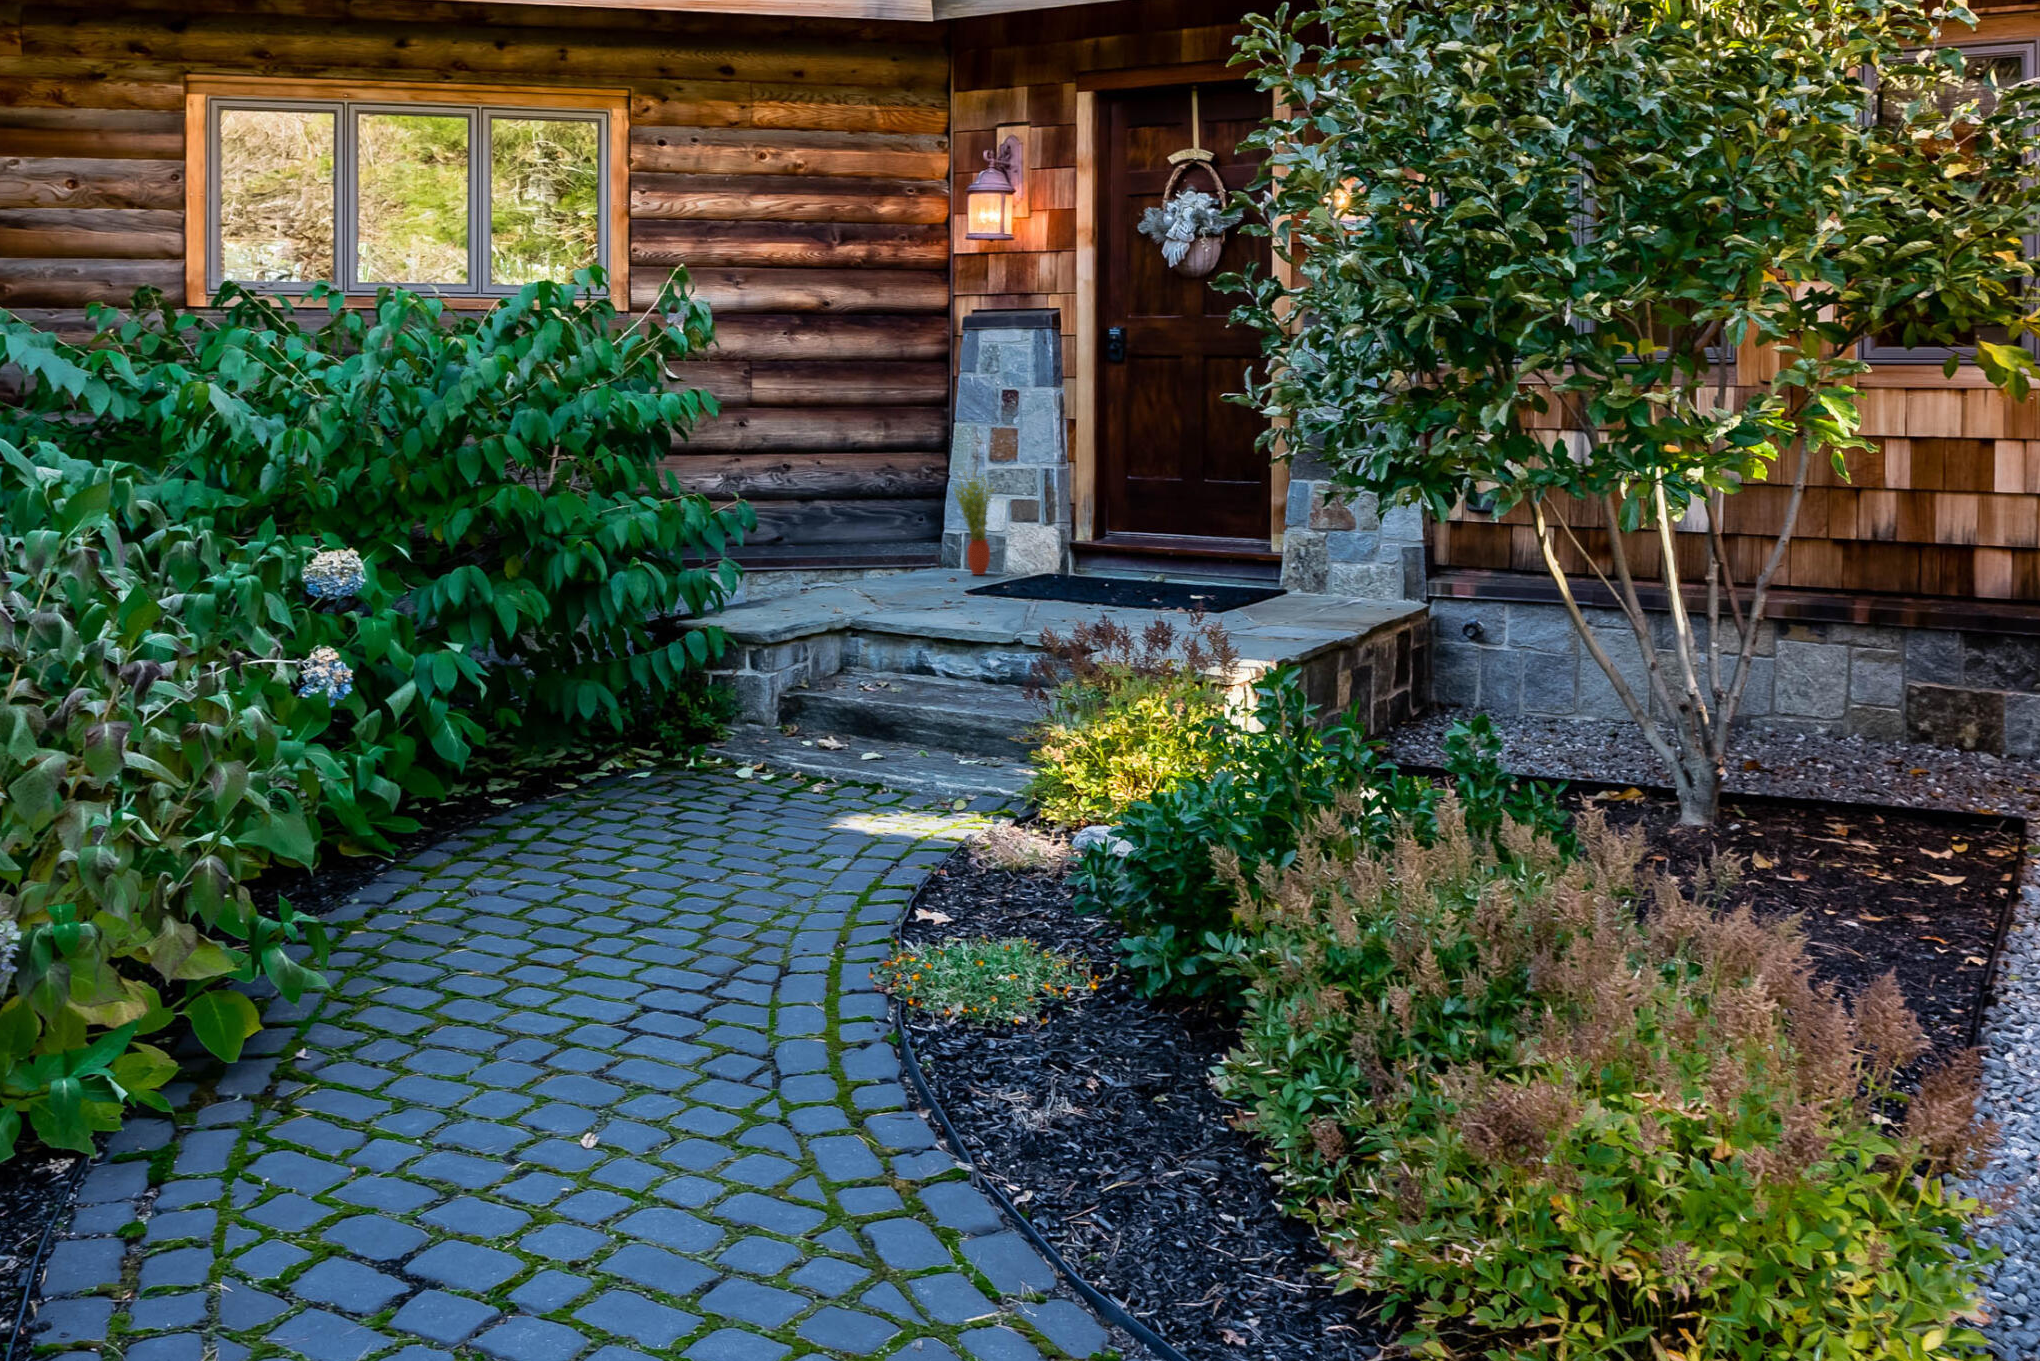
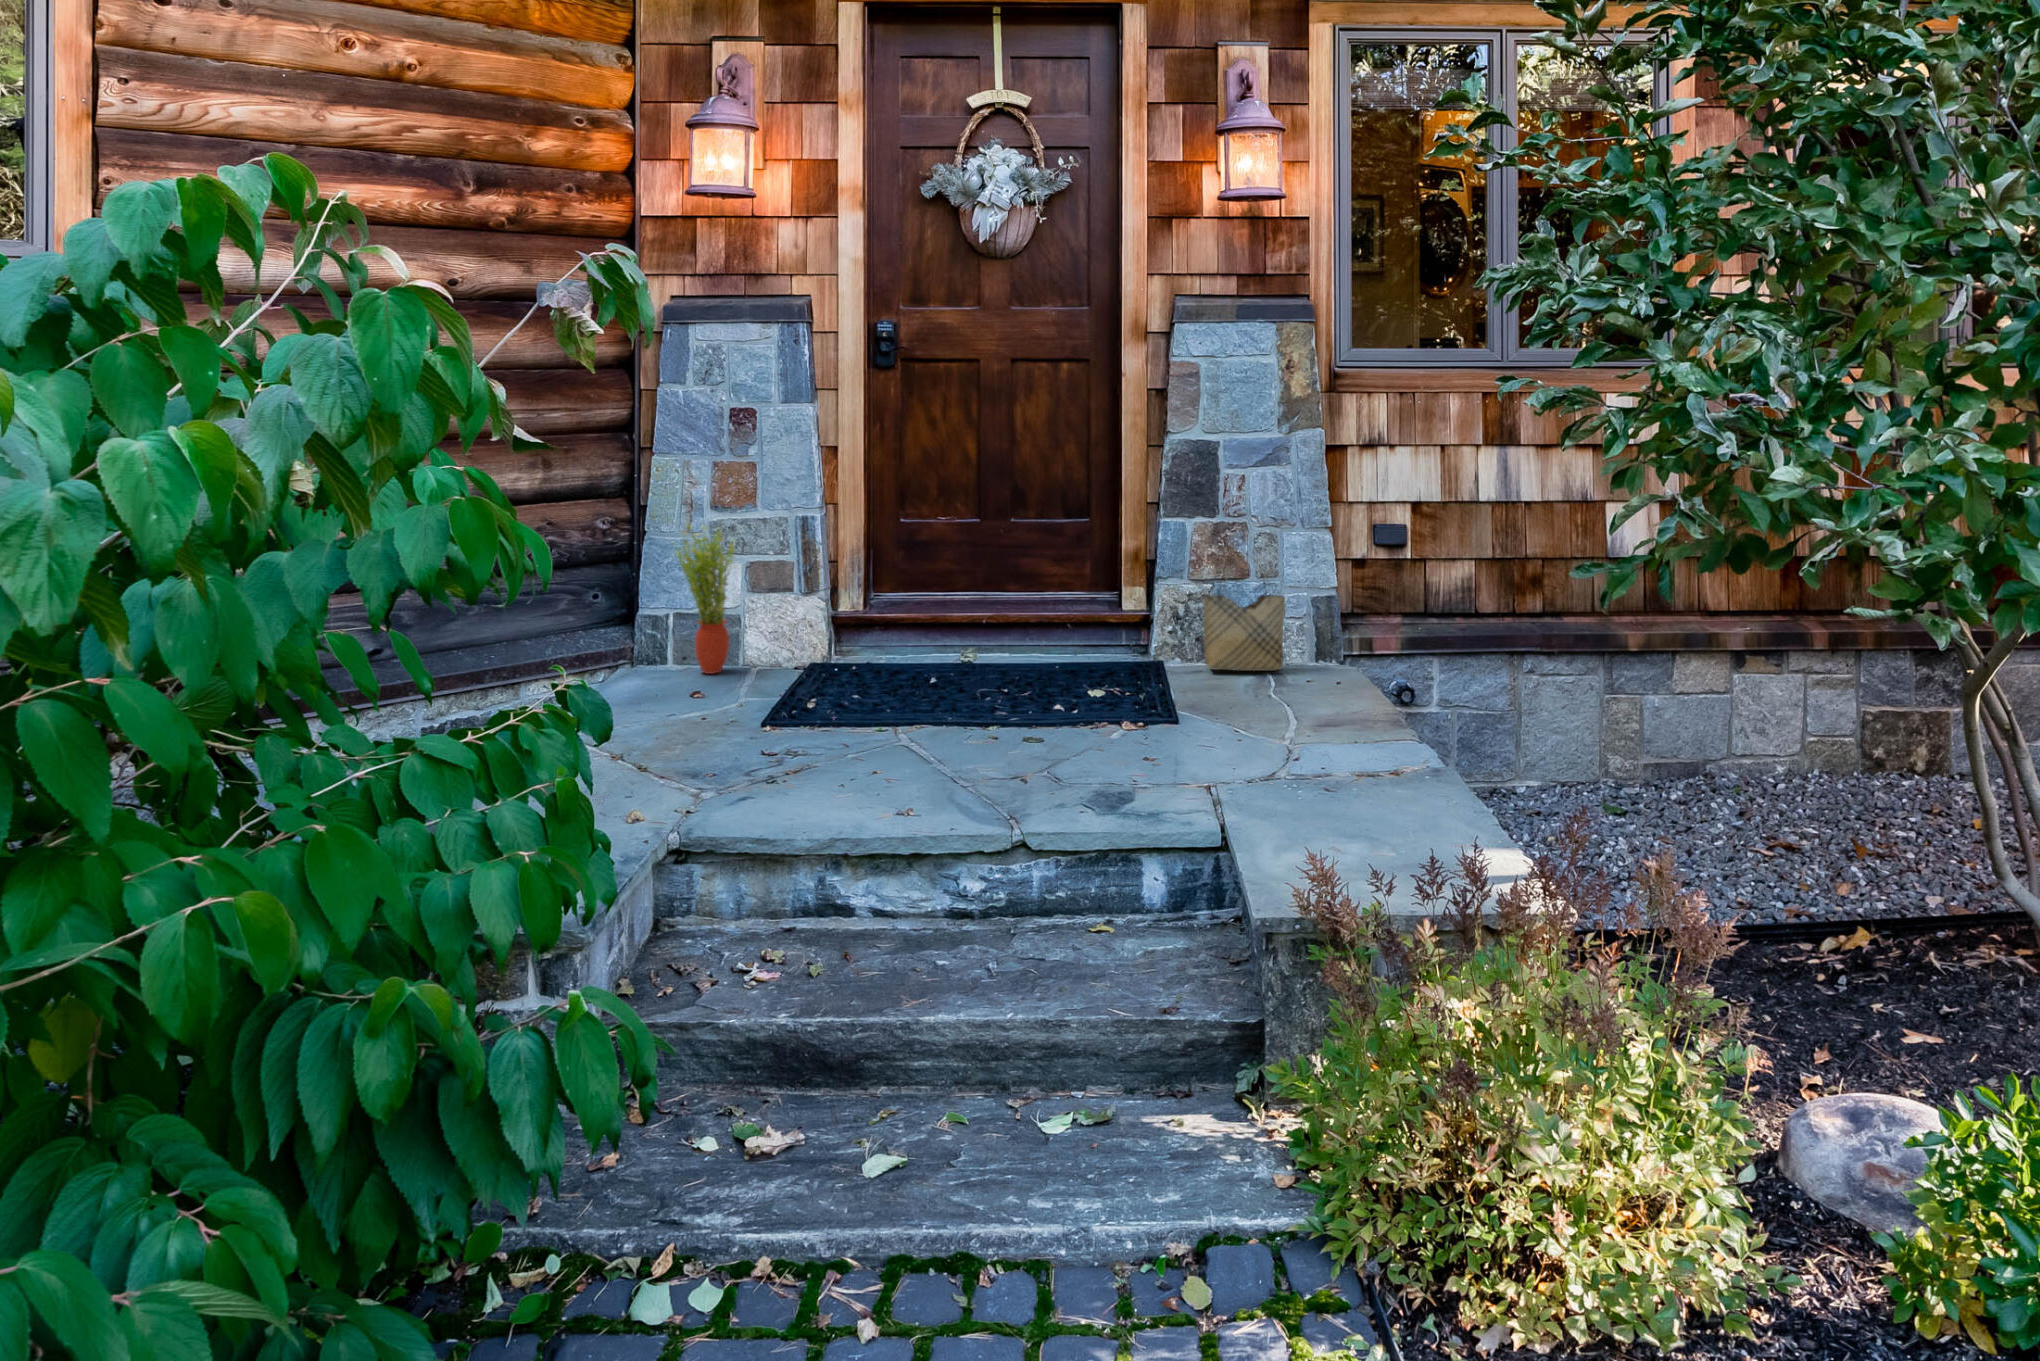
woven basket: none [1293,506,1358,597] -> present [1203,553,1286,671]

